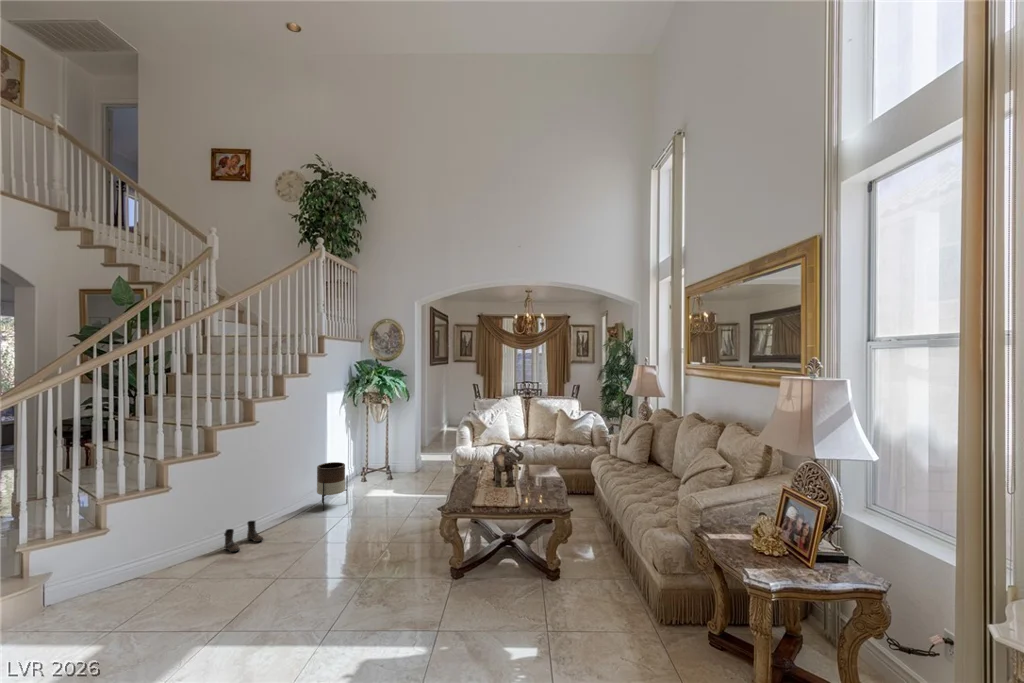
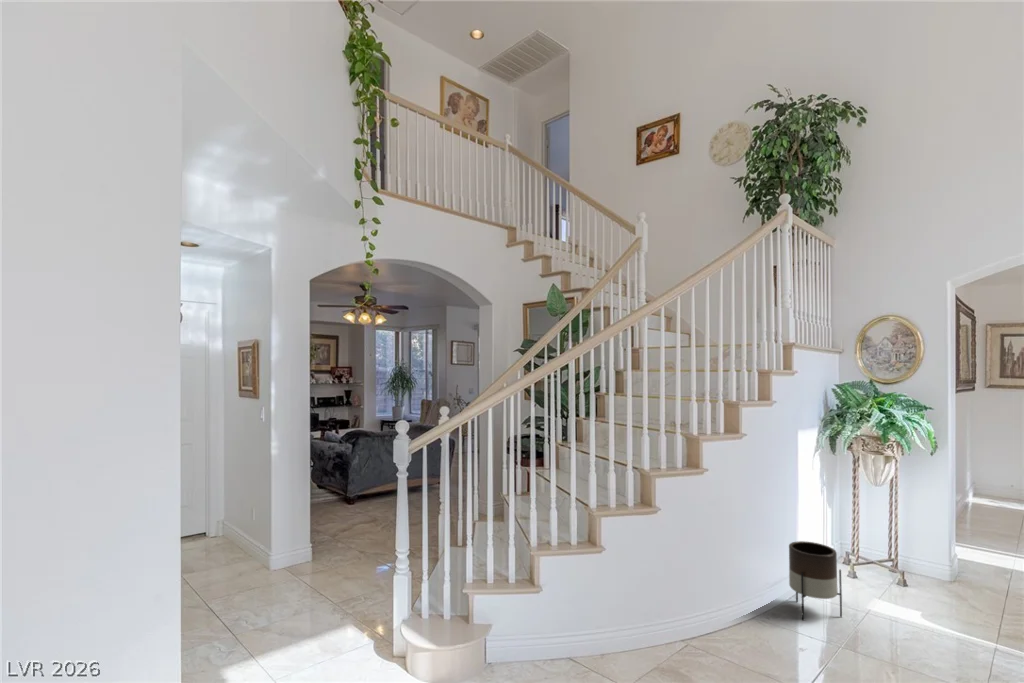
boots: present [224,521,263,552] -> none [667,616,721,663]

